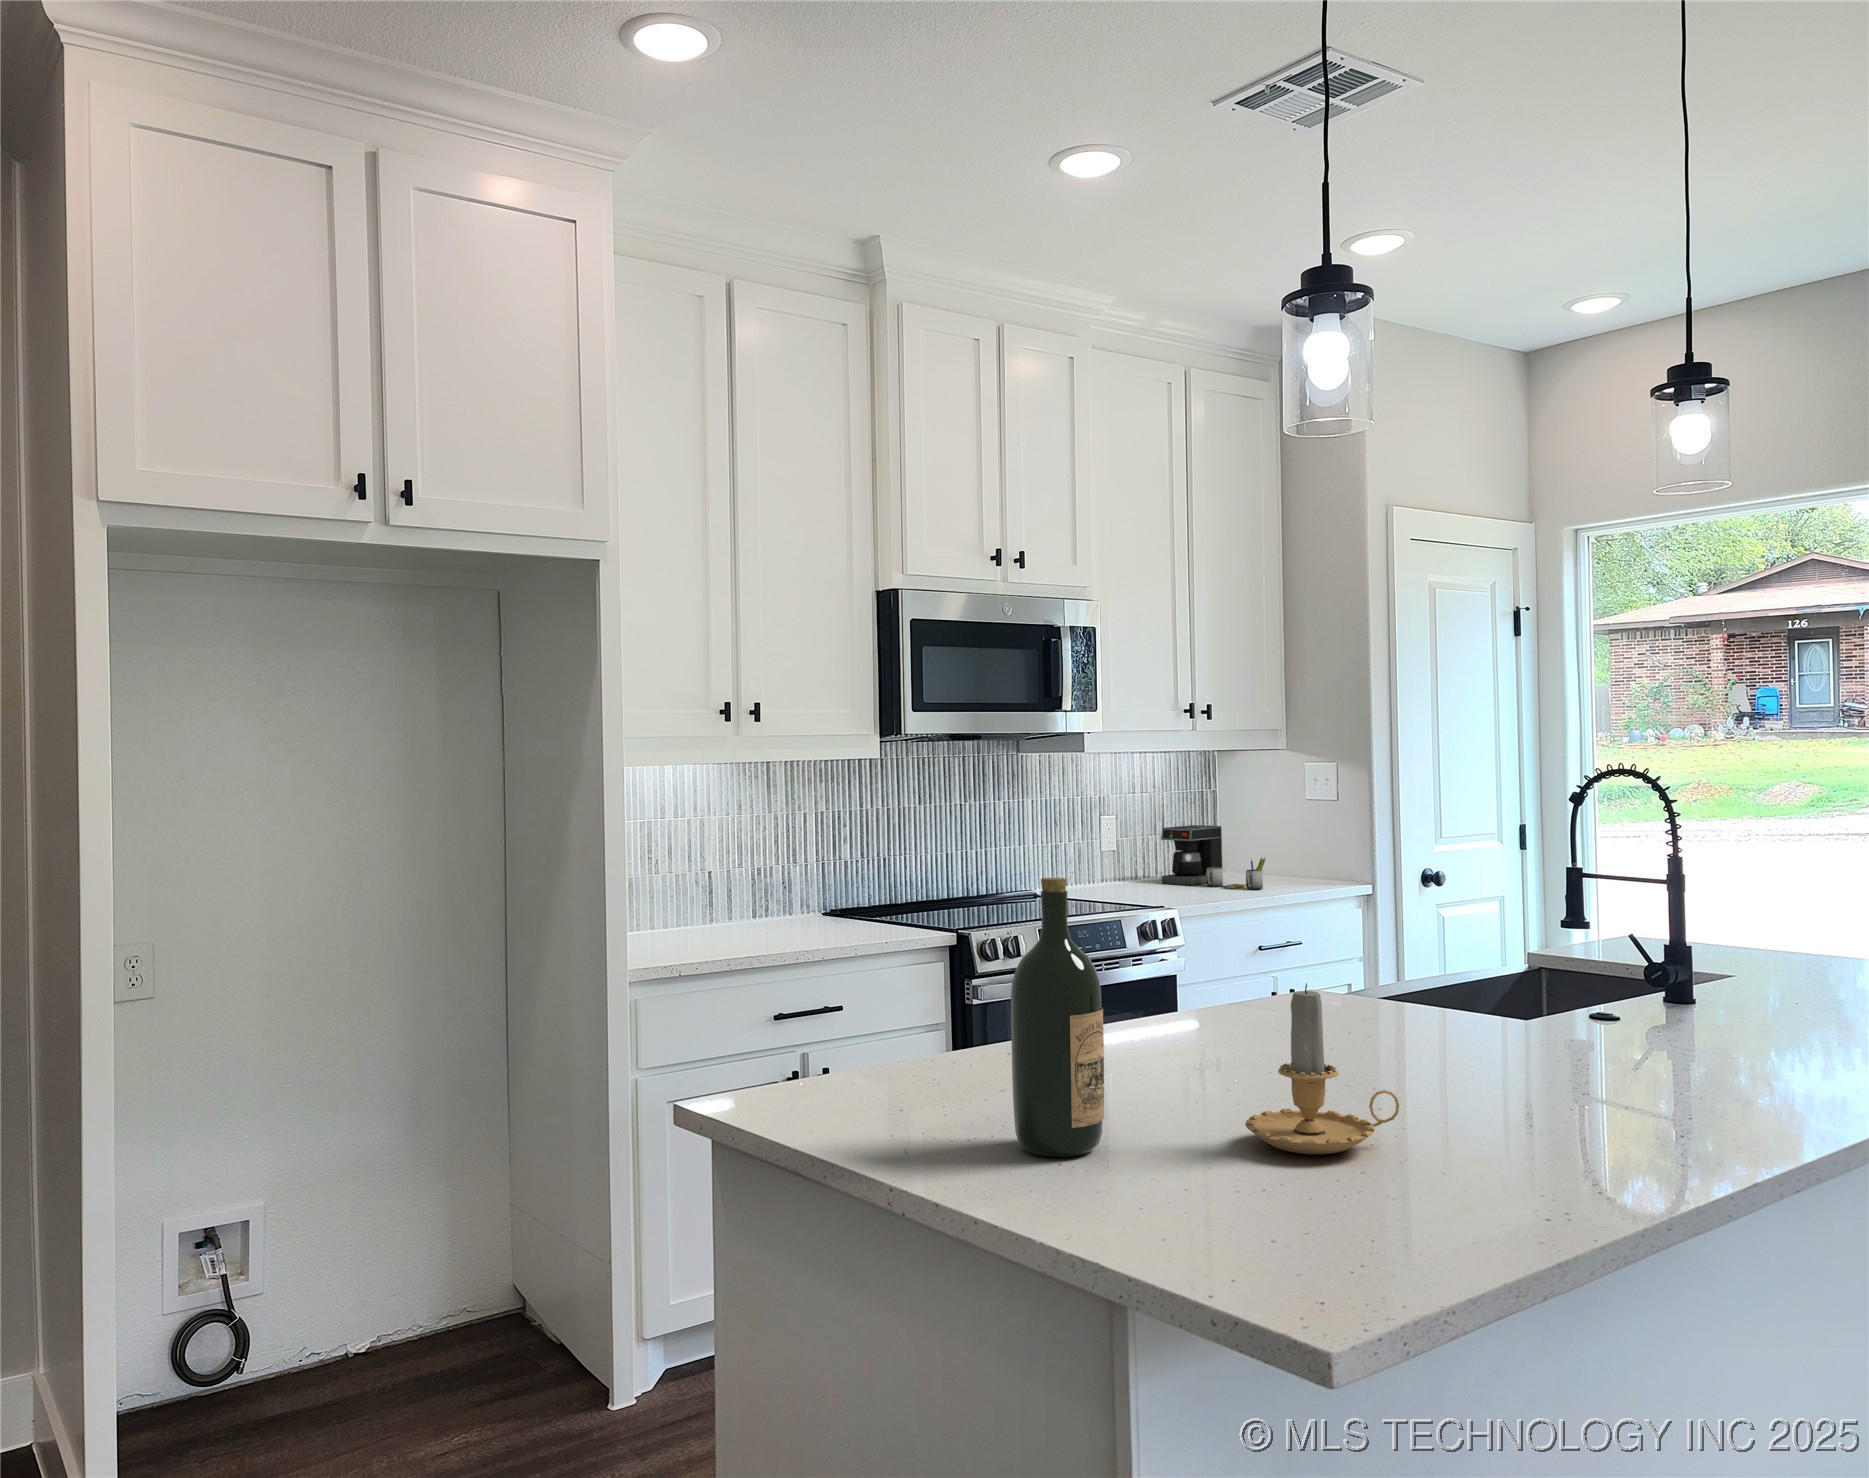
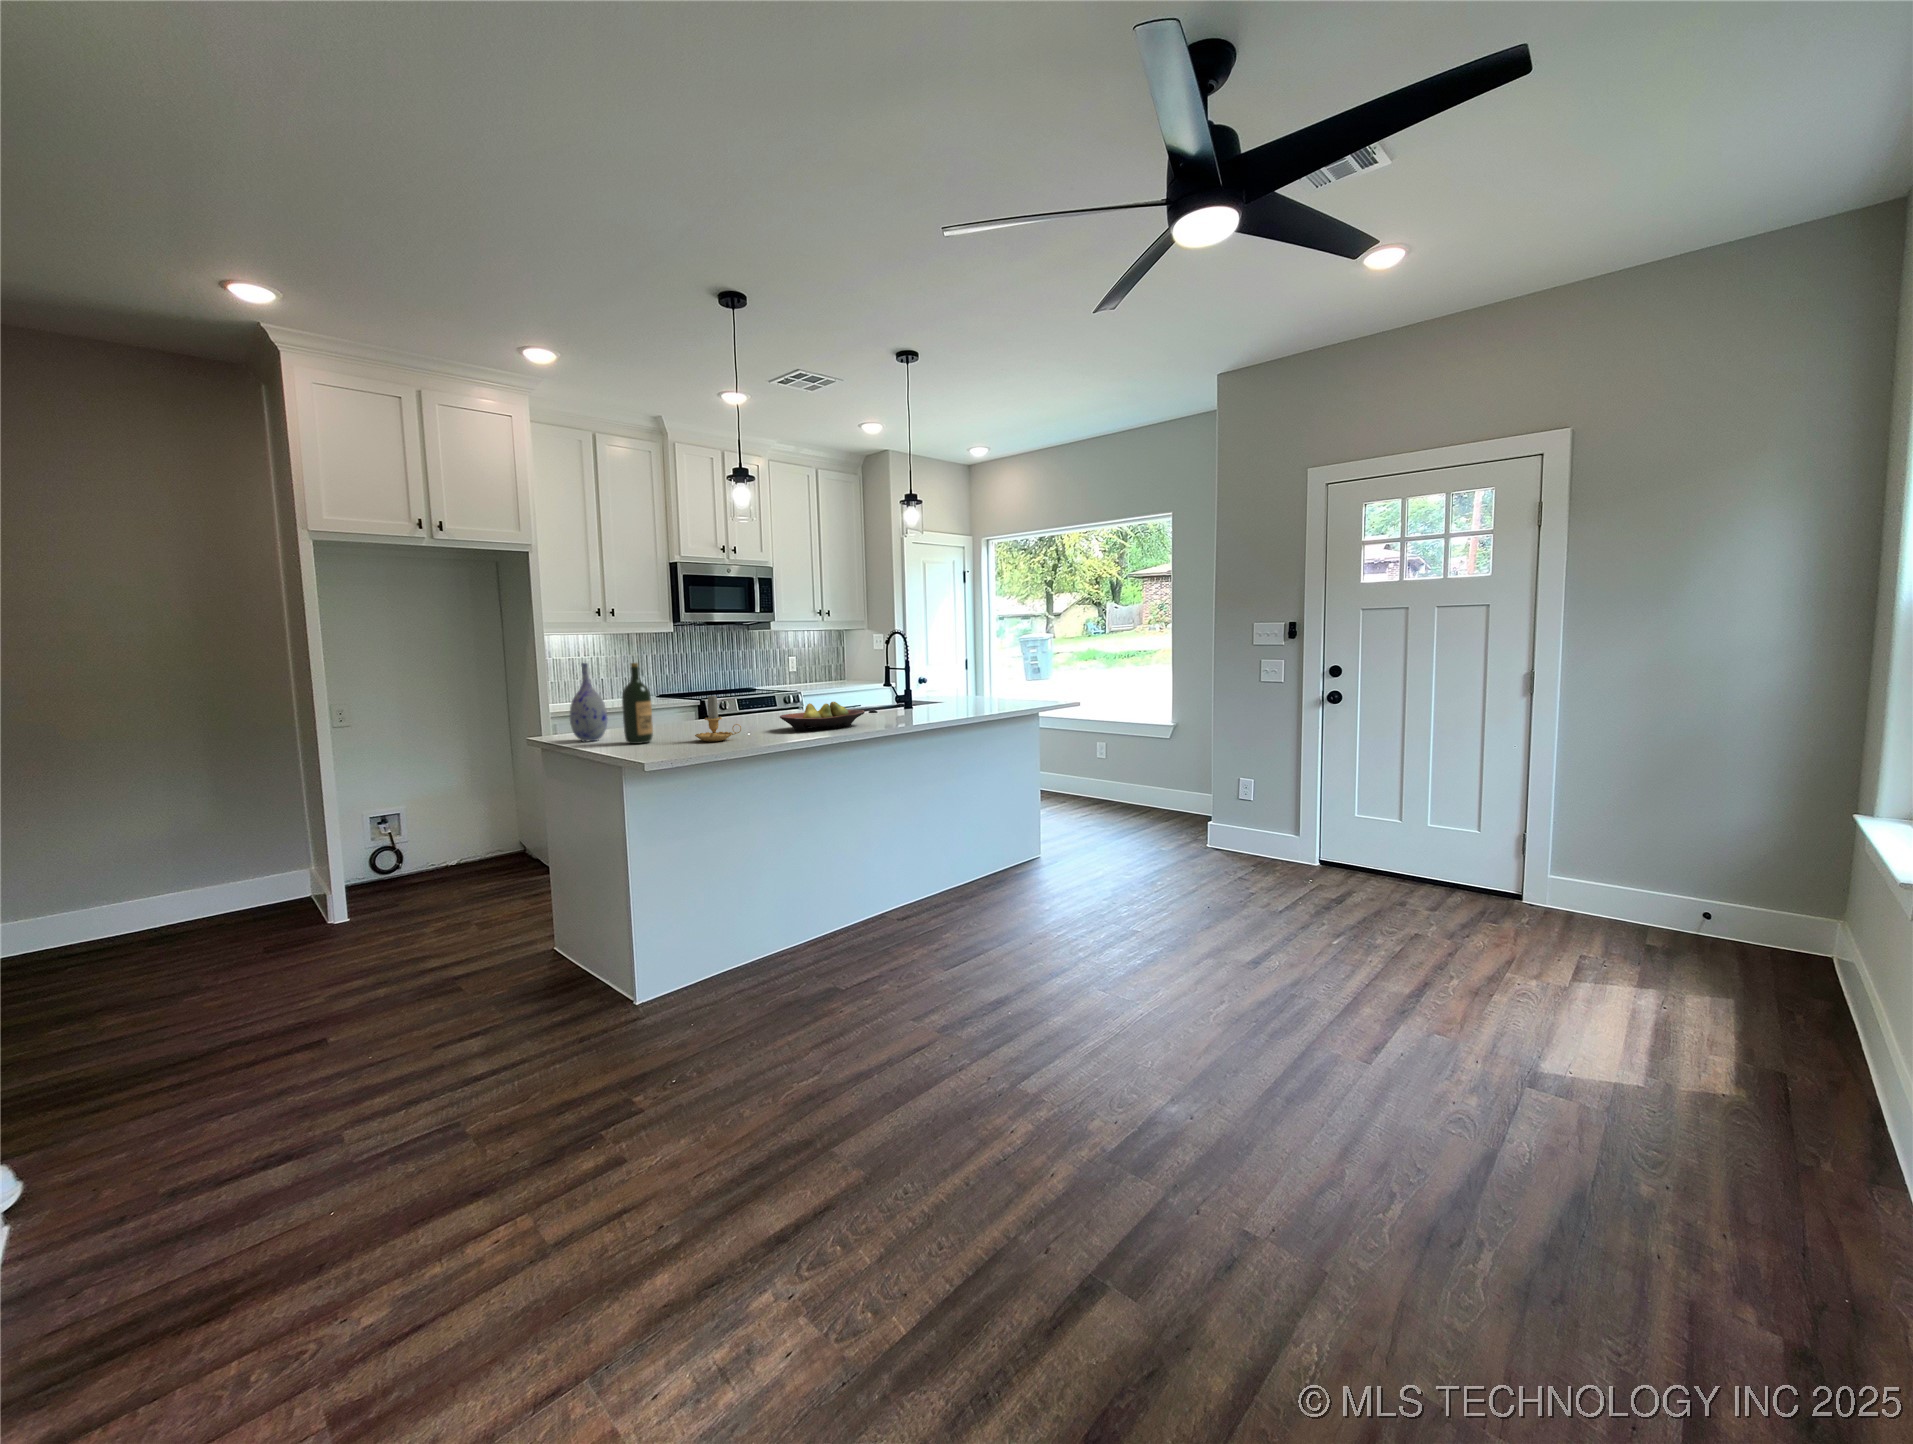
coffee maker: present [1161,825,1265,889] -> none [812,662,850,687]
vase: none [819,872,928,1131] -> present [570,663,607,742]
fruit bowl: none [1431,990,1681,1096] -> present [780,702,865,731]

